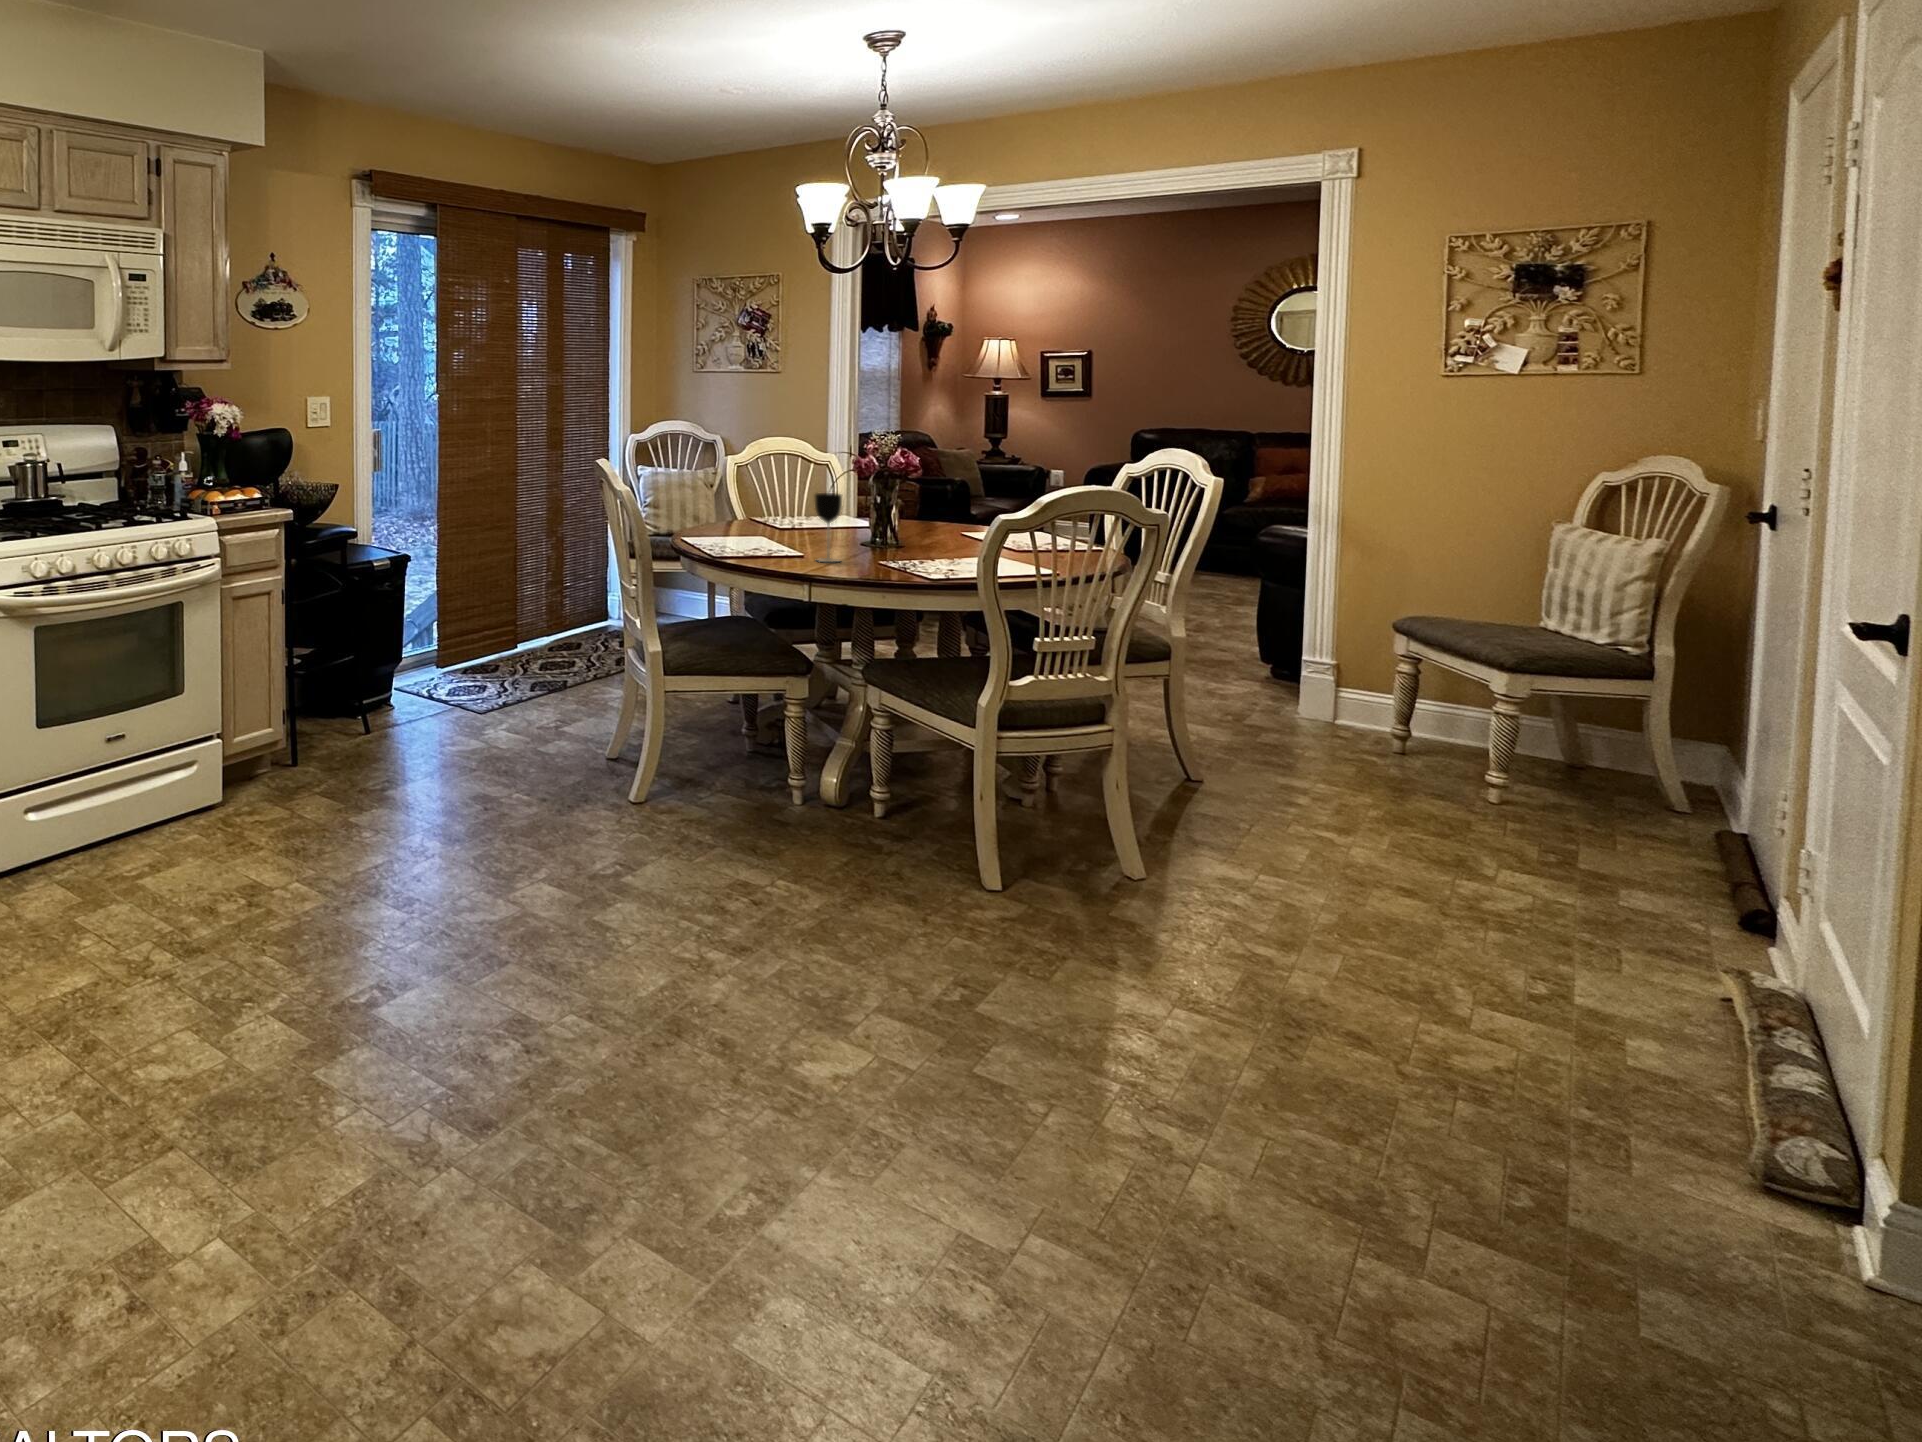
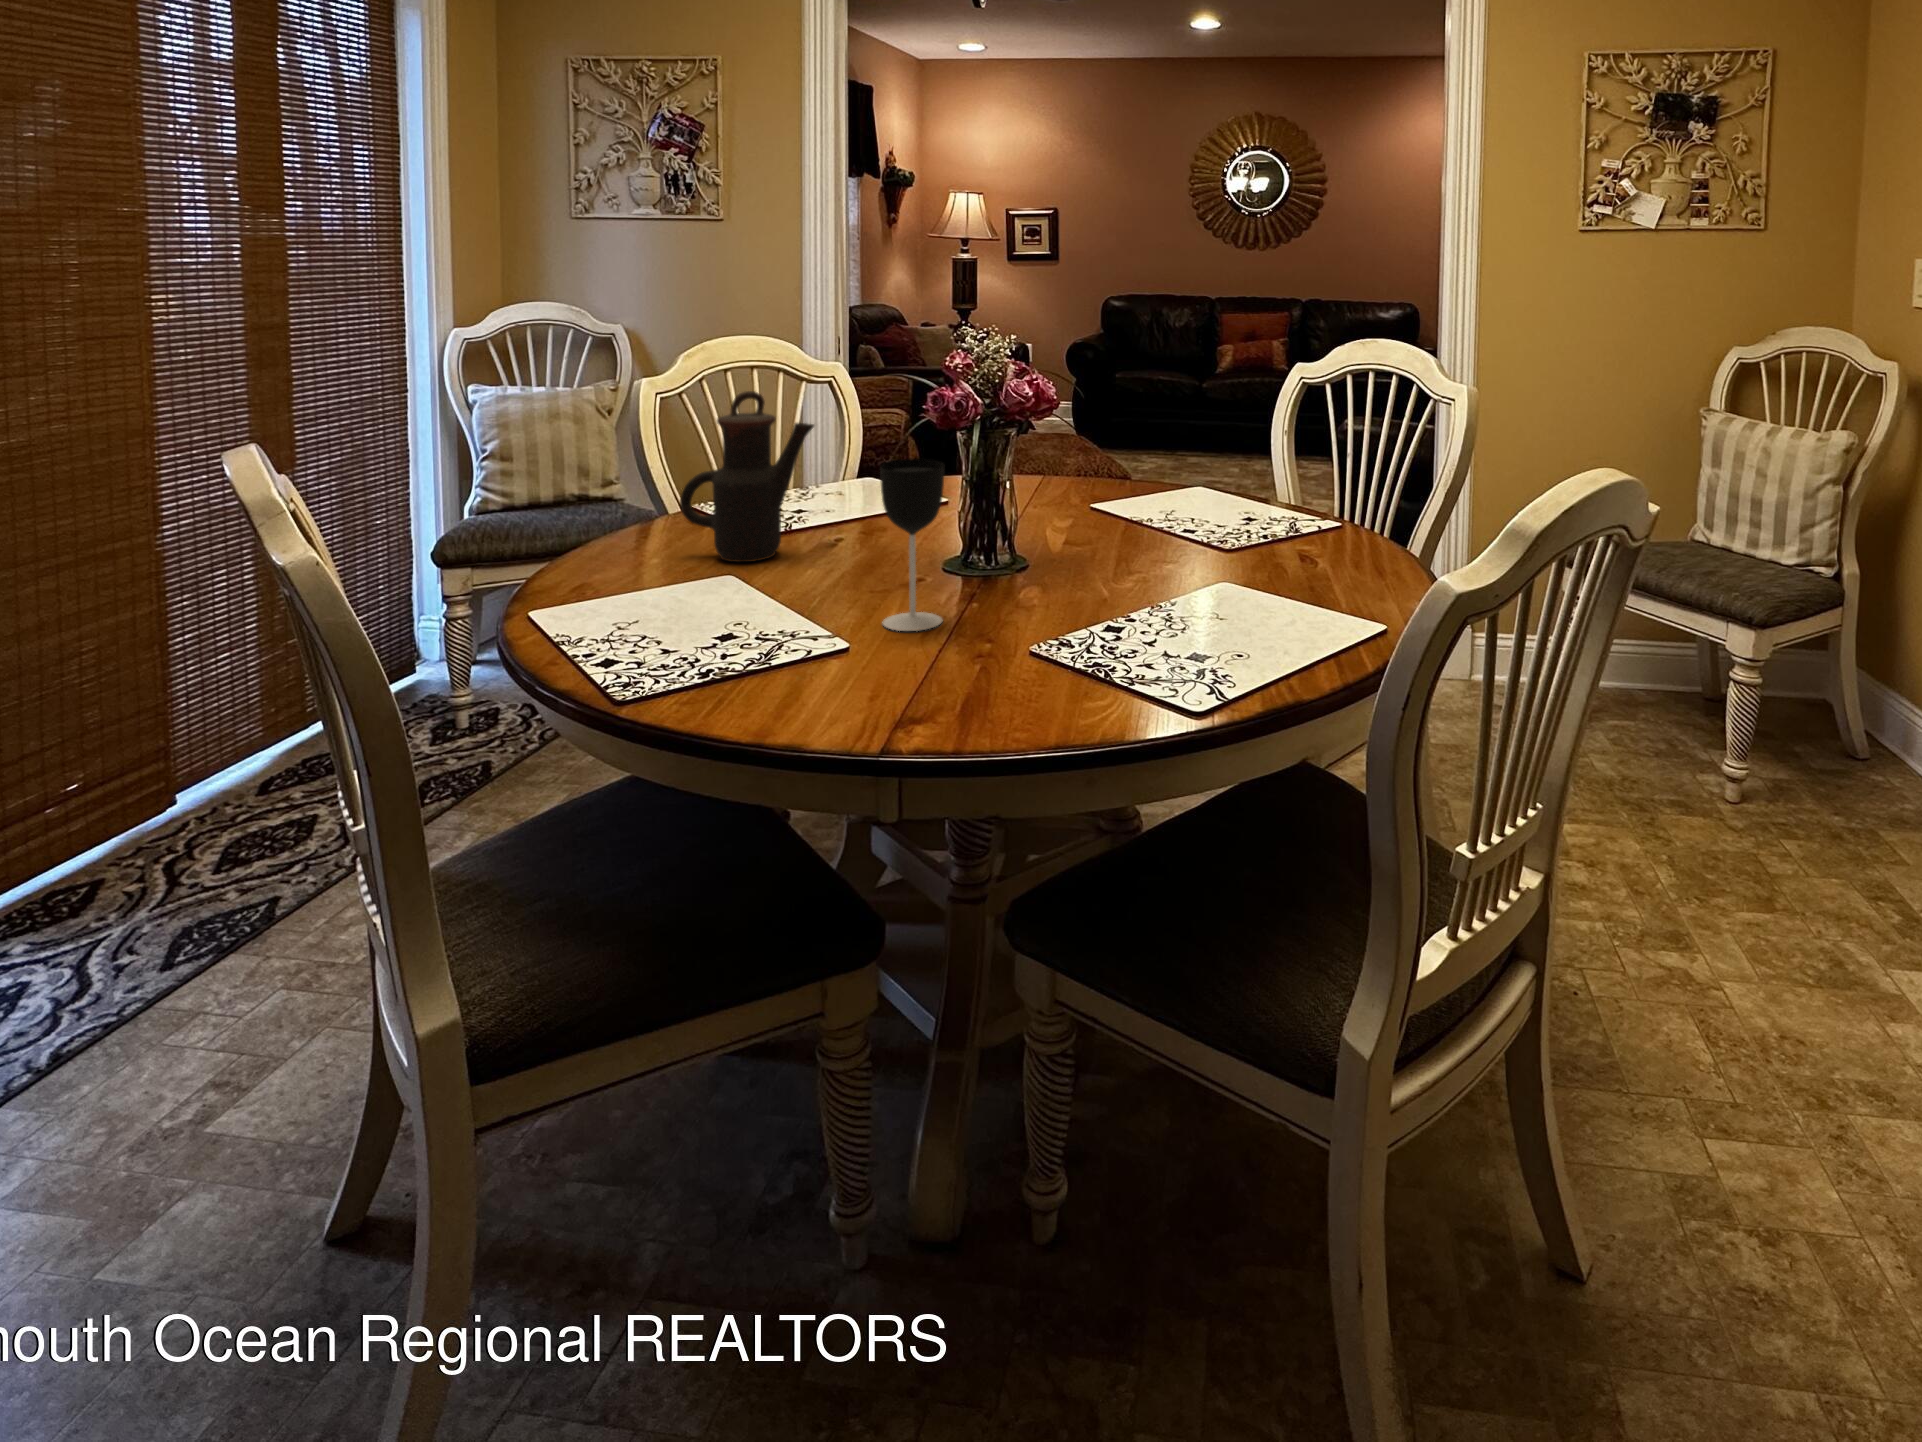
teapot: none [739,467,798,542] -> present [680,391,814,562]

